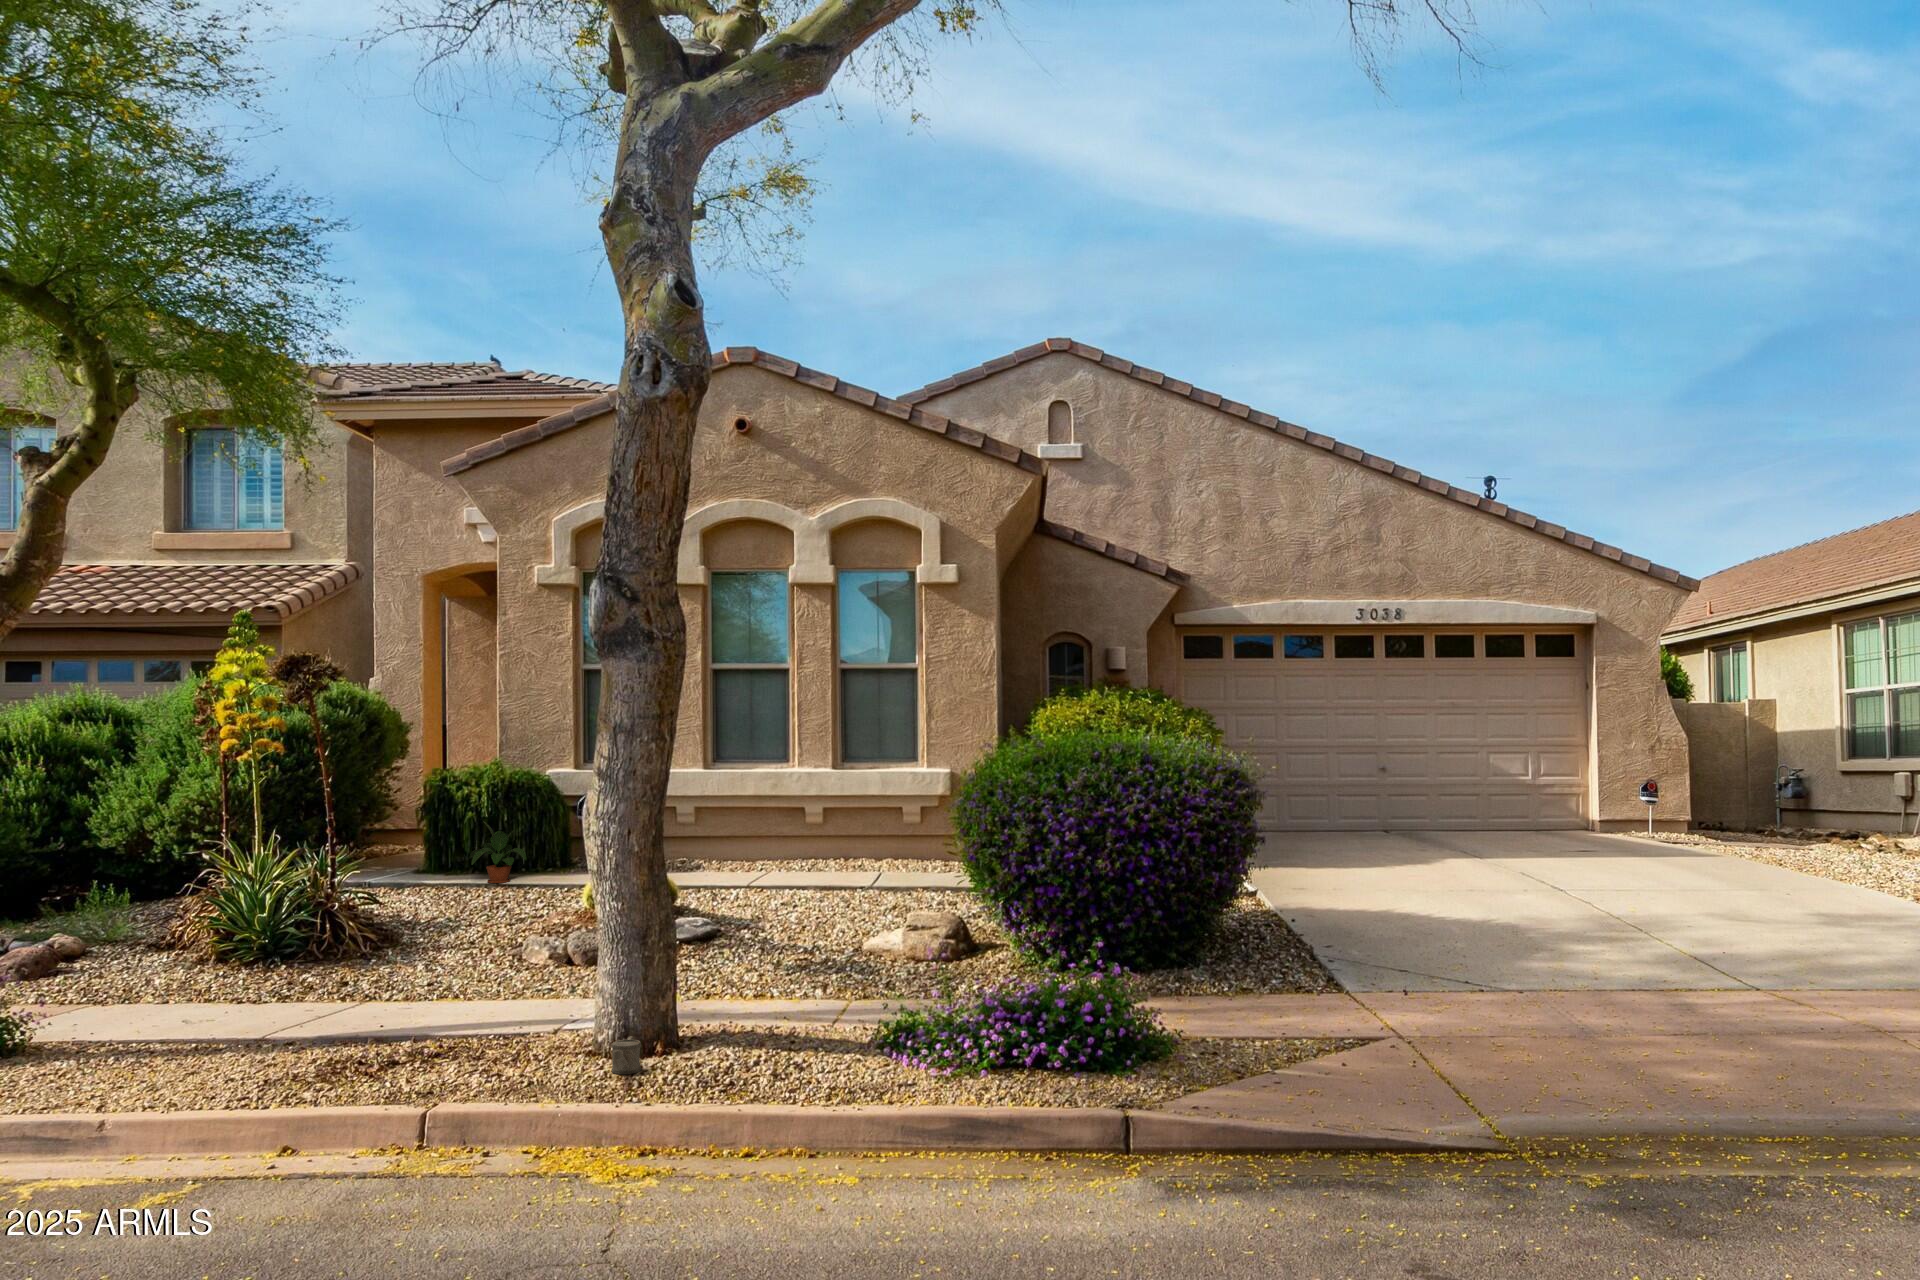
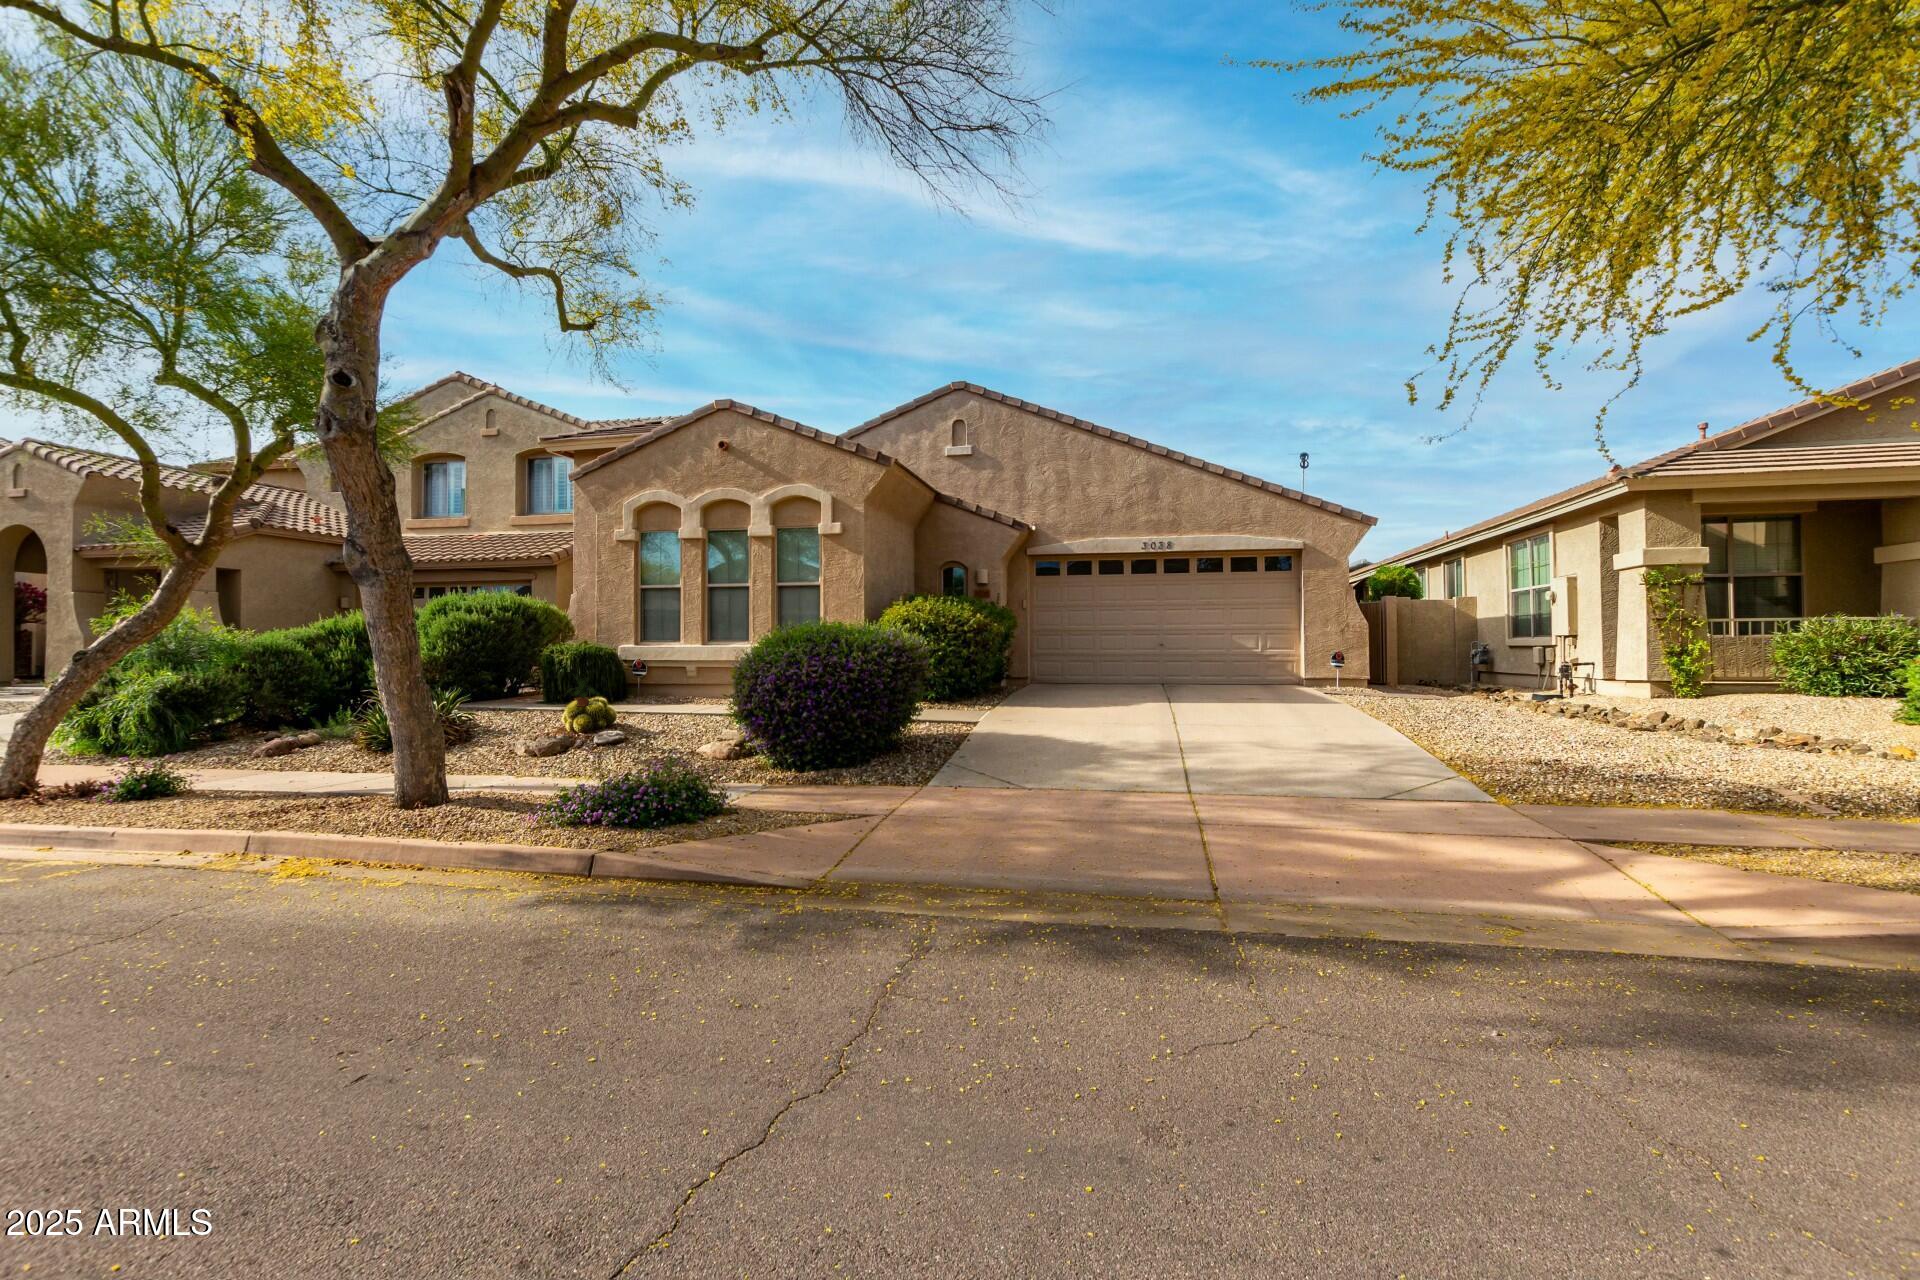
watering can: present [612,1036,641,1074] -> none [376,802,416,824]

